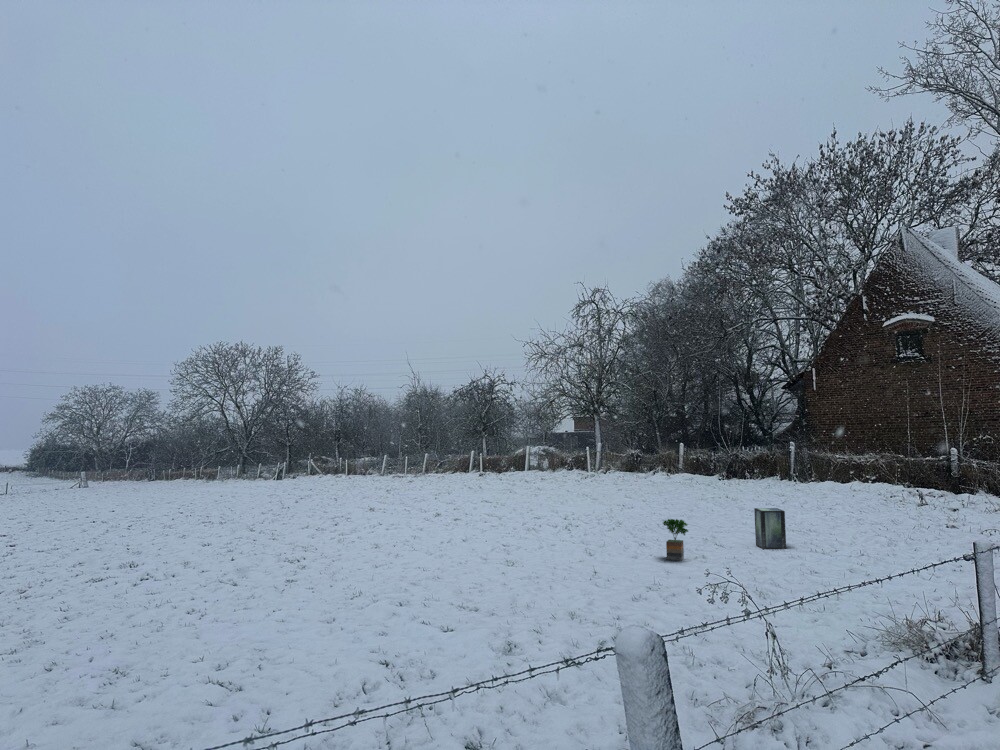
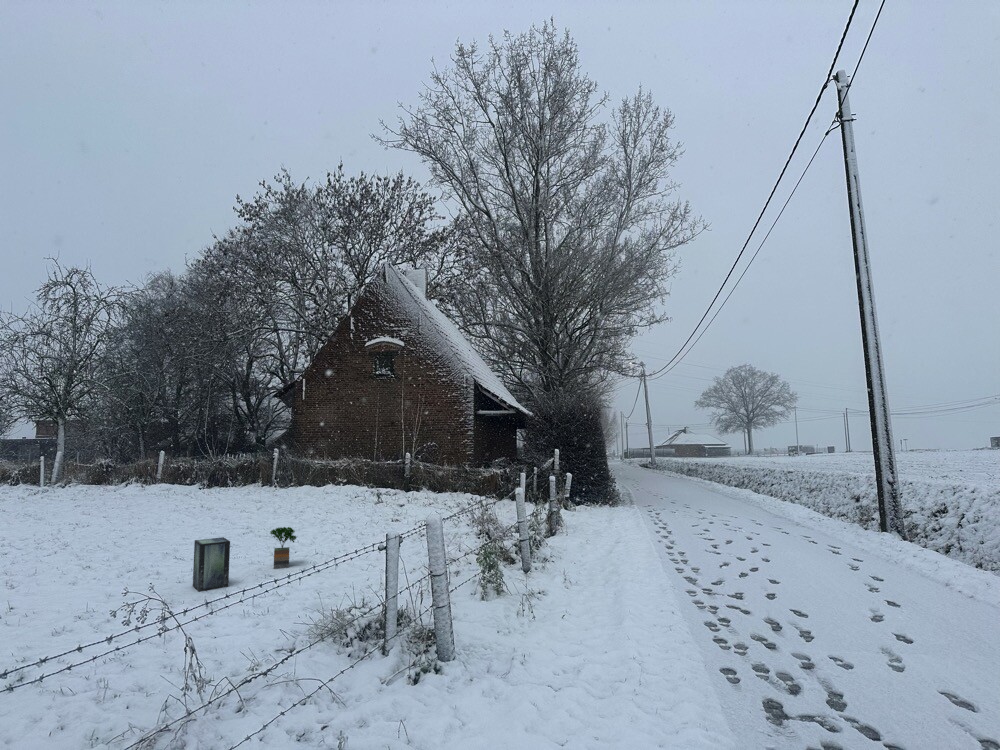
potted tree: present [663,519,688,561] -> present [270,527,297,569]

